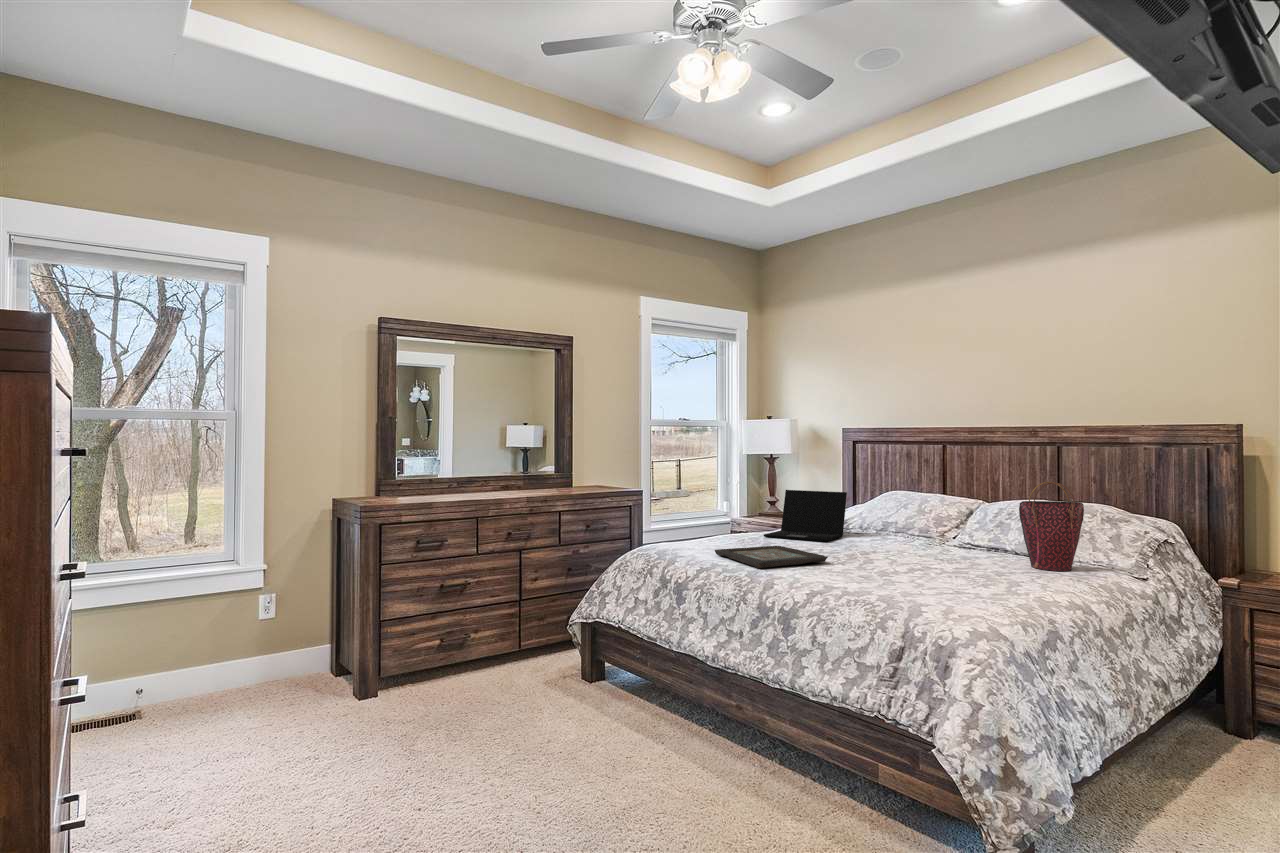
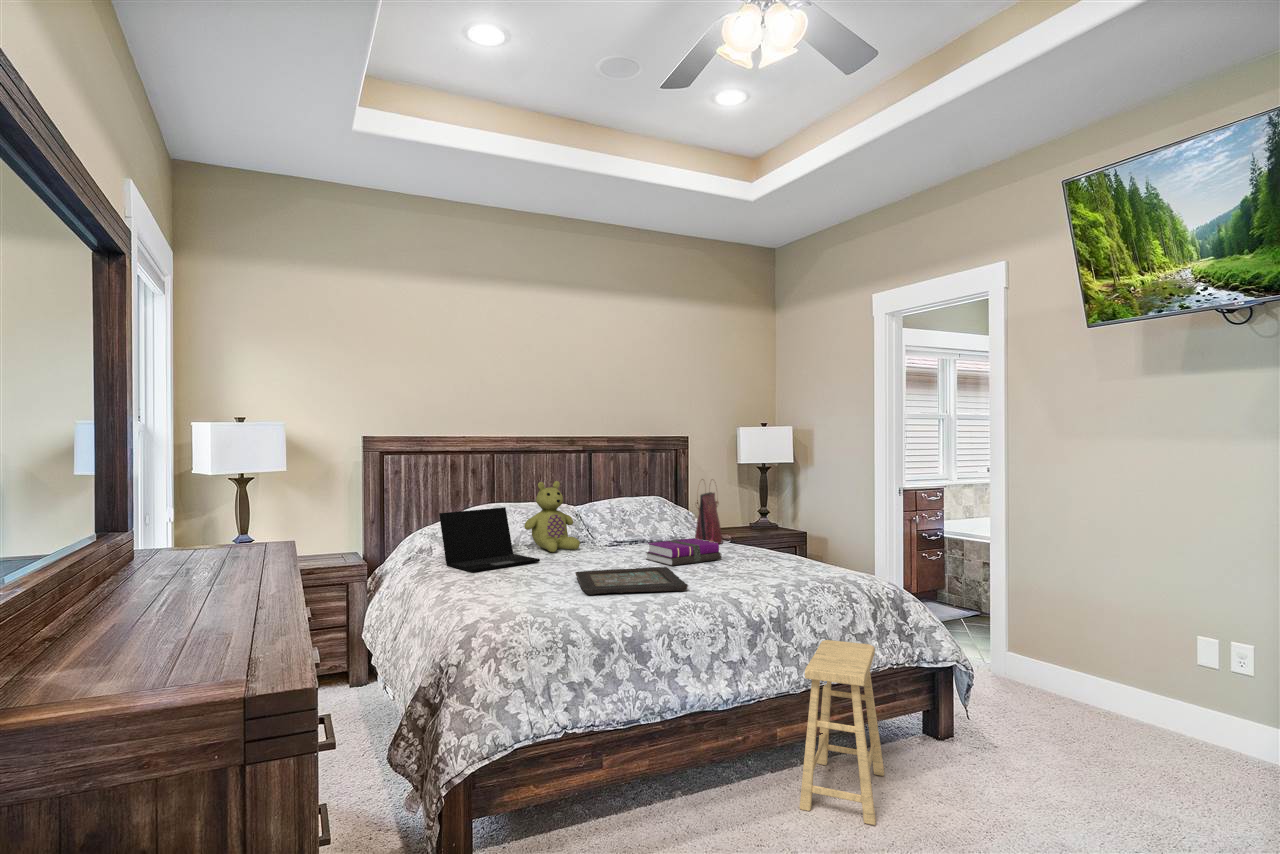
stuffed bear: none [872,472,929,543] -> present [524,481,580,552]
notebook: none [868,541,957,571] -> present [646,538,722,566]
footstool: none [709,645,823,817] -> present [799,640,884,825]

